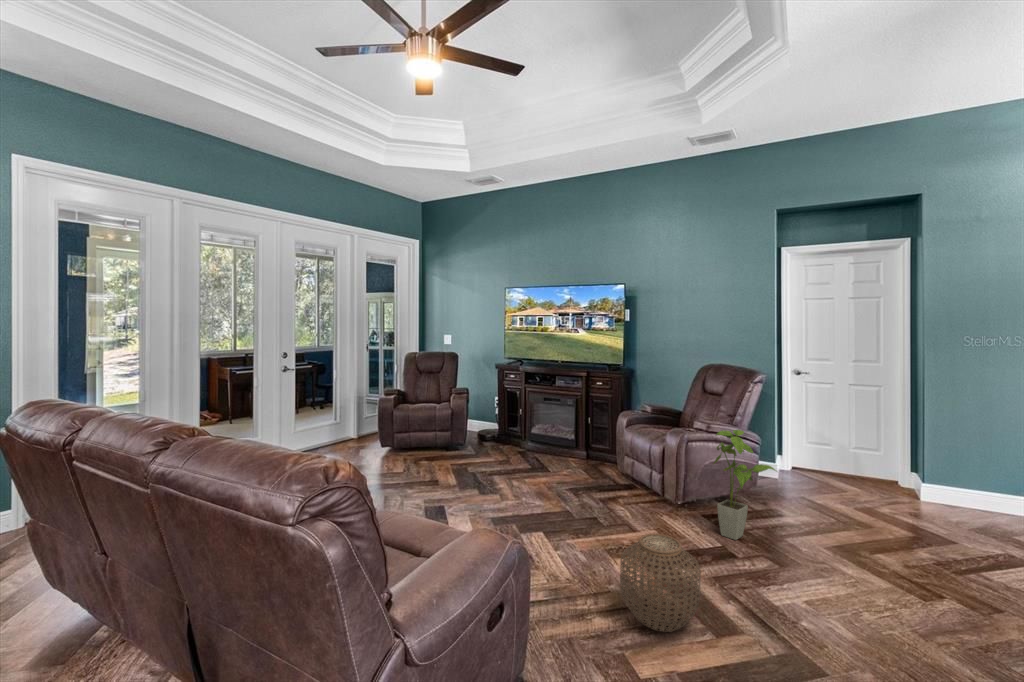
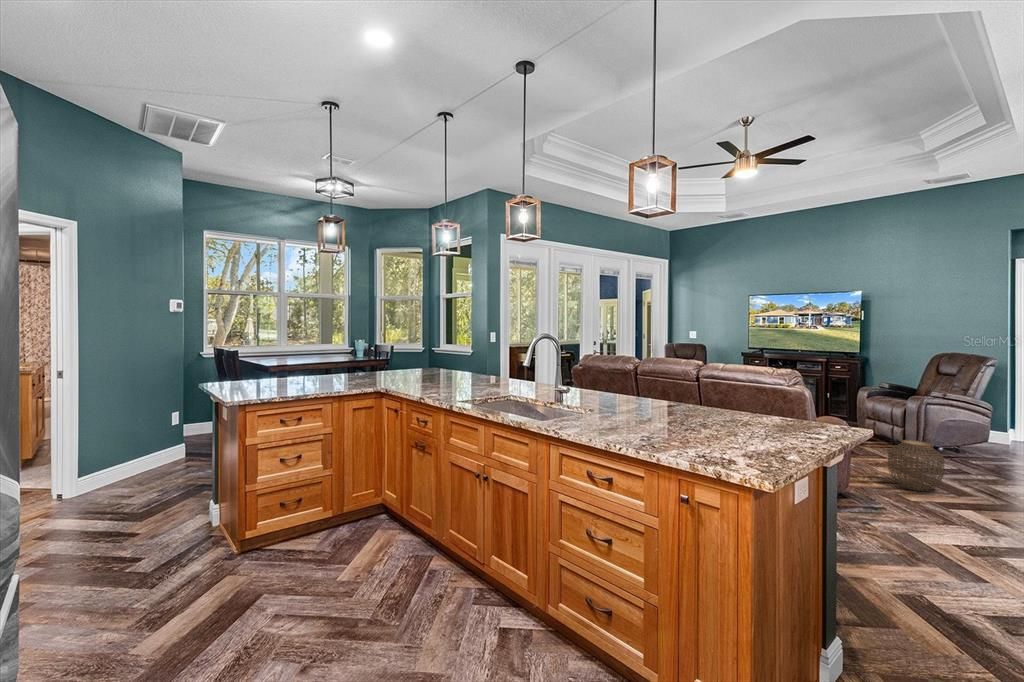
house plant: present [713,430,776,540] -> none [949,392,1006,468]

